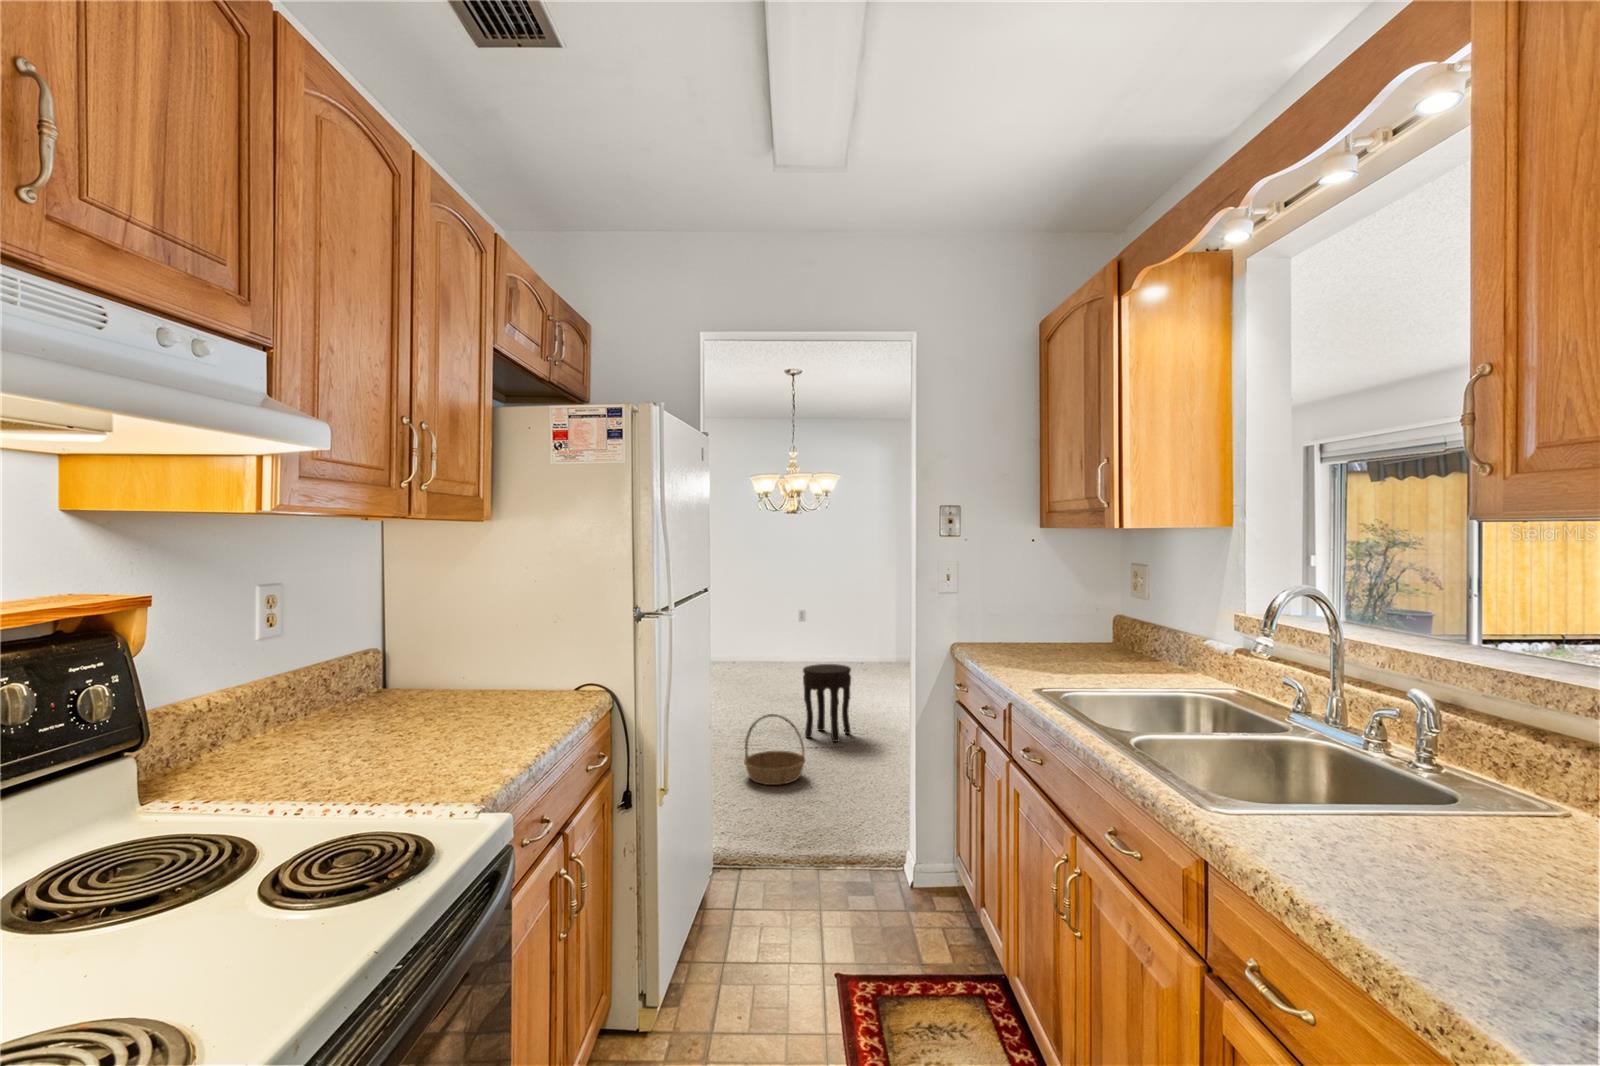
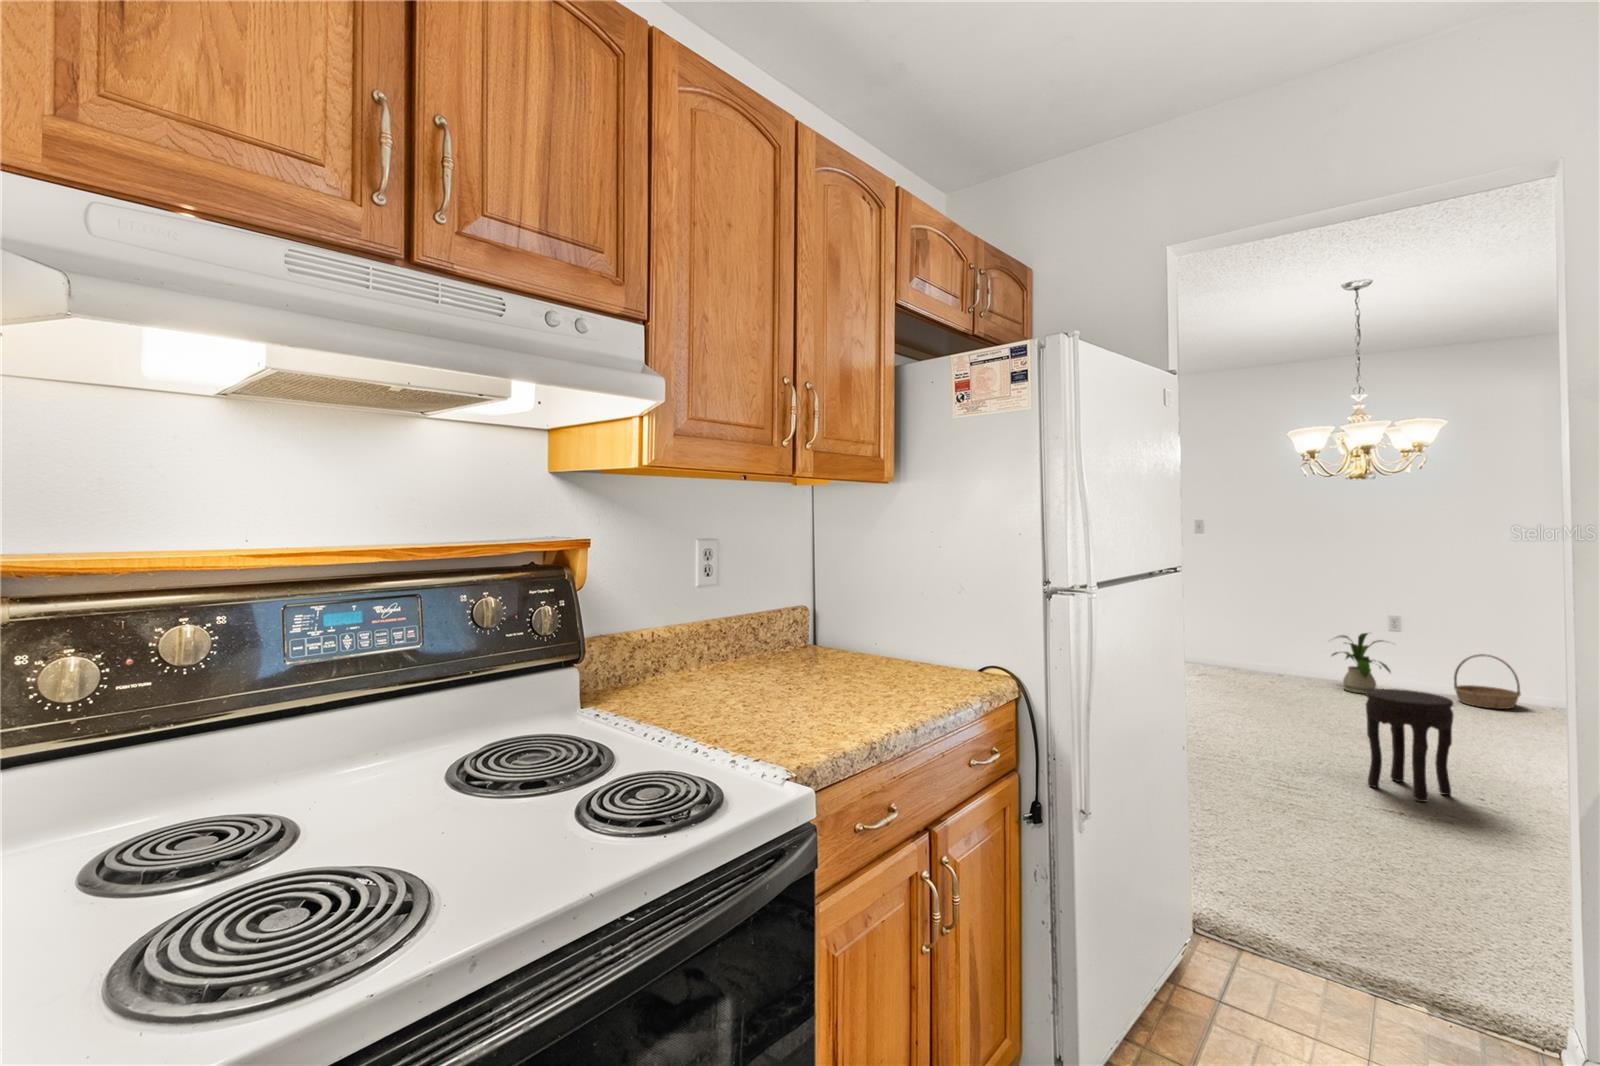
house plant: none [768,624,810,671] -> present [1332,633,1391,694]
basket: present [744,714,805,785] -> present [1454,654,1520,709]

